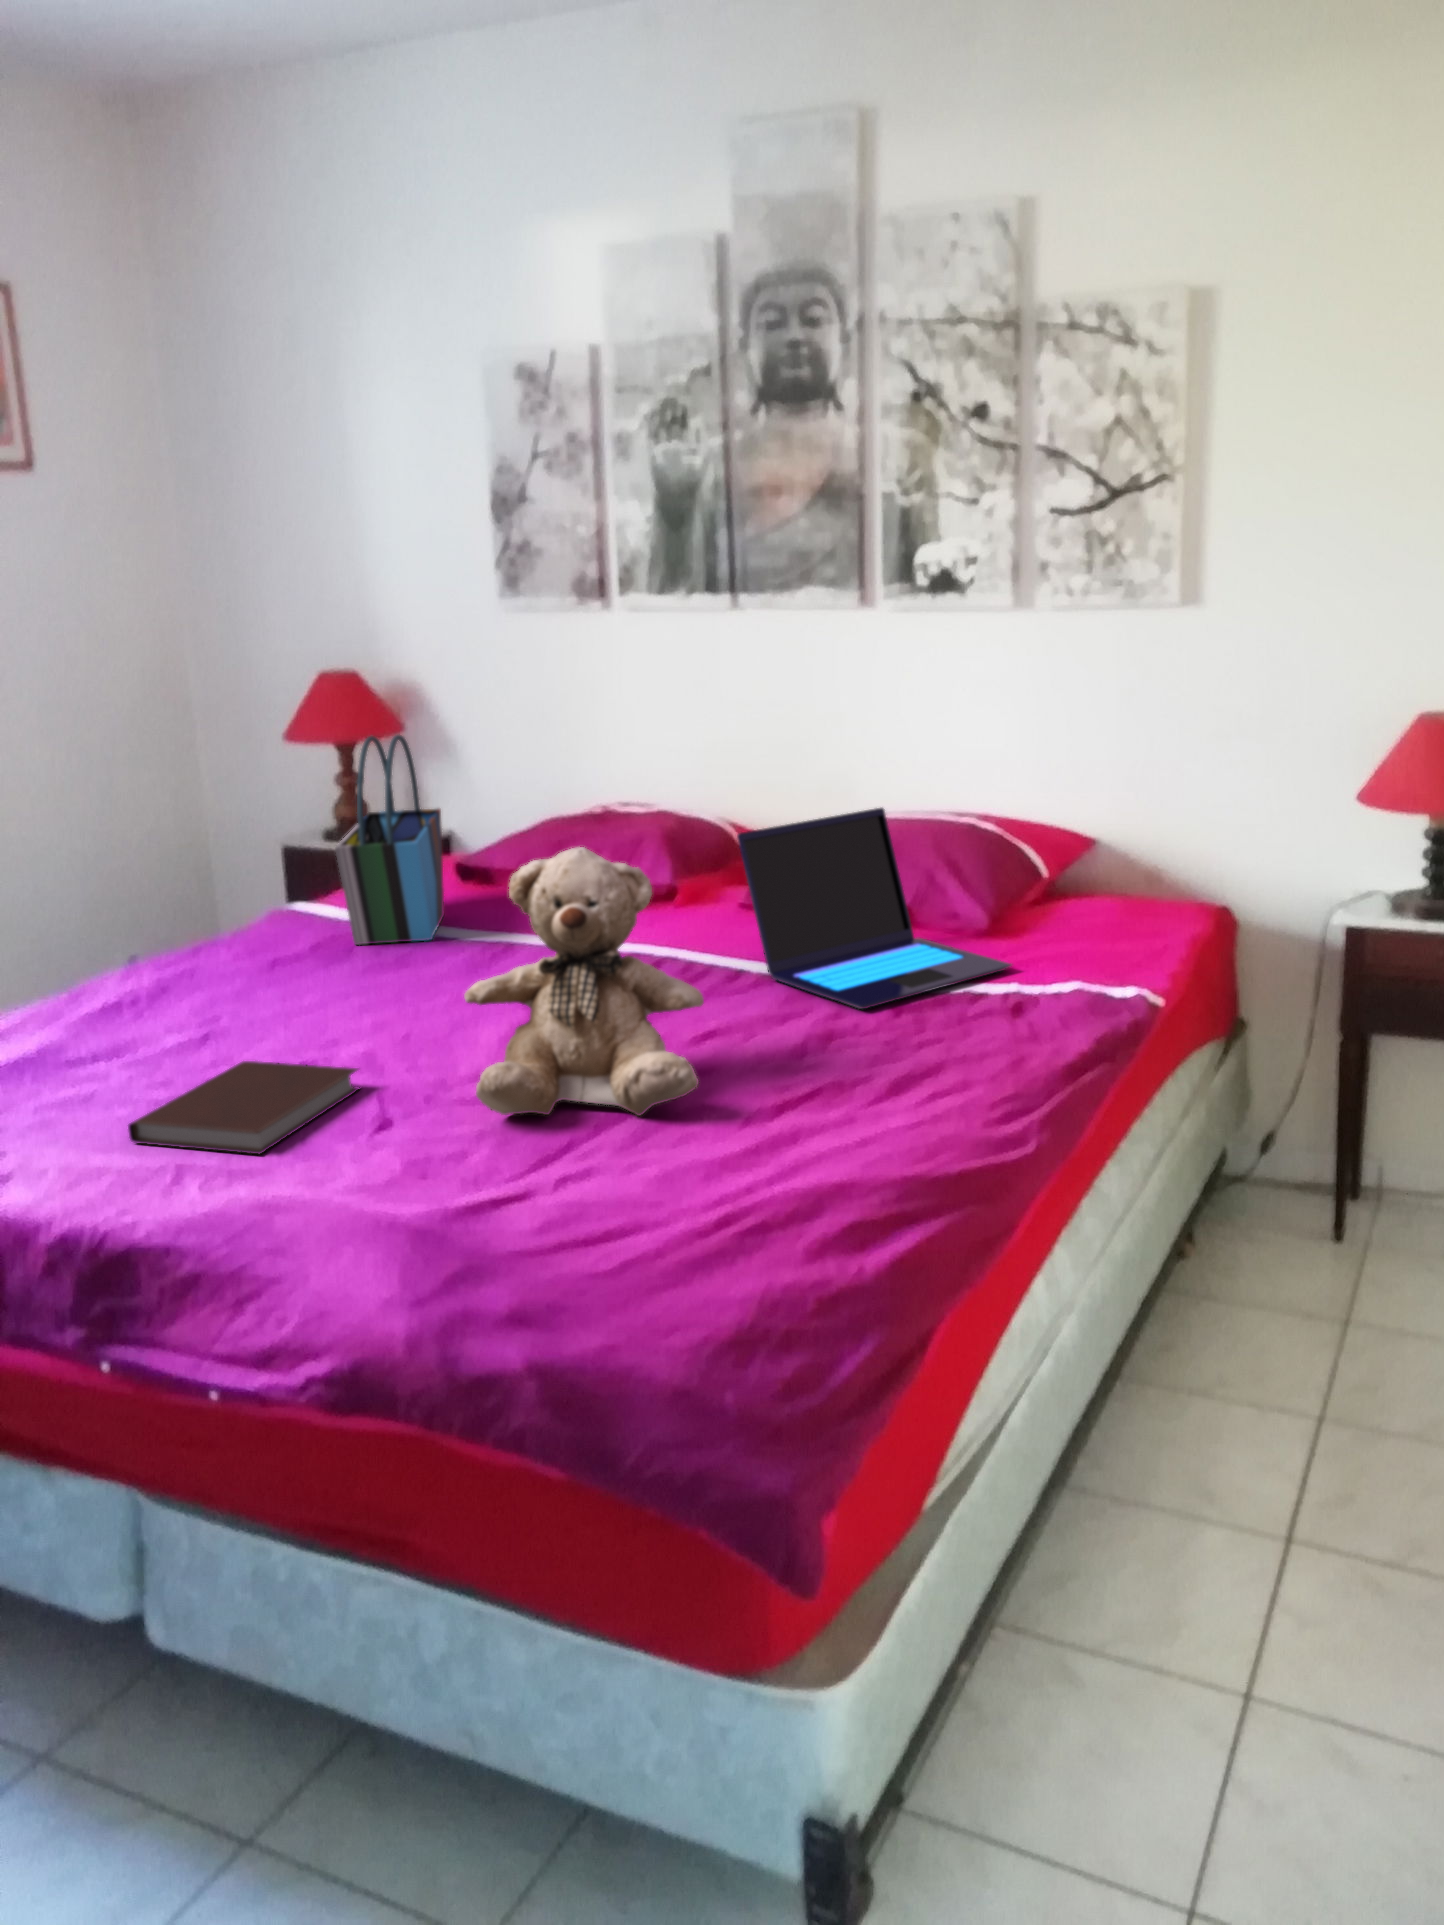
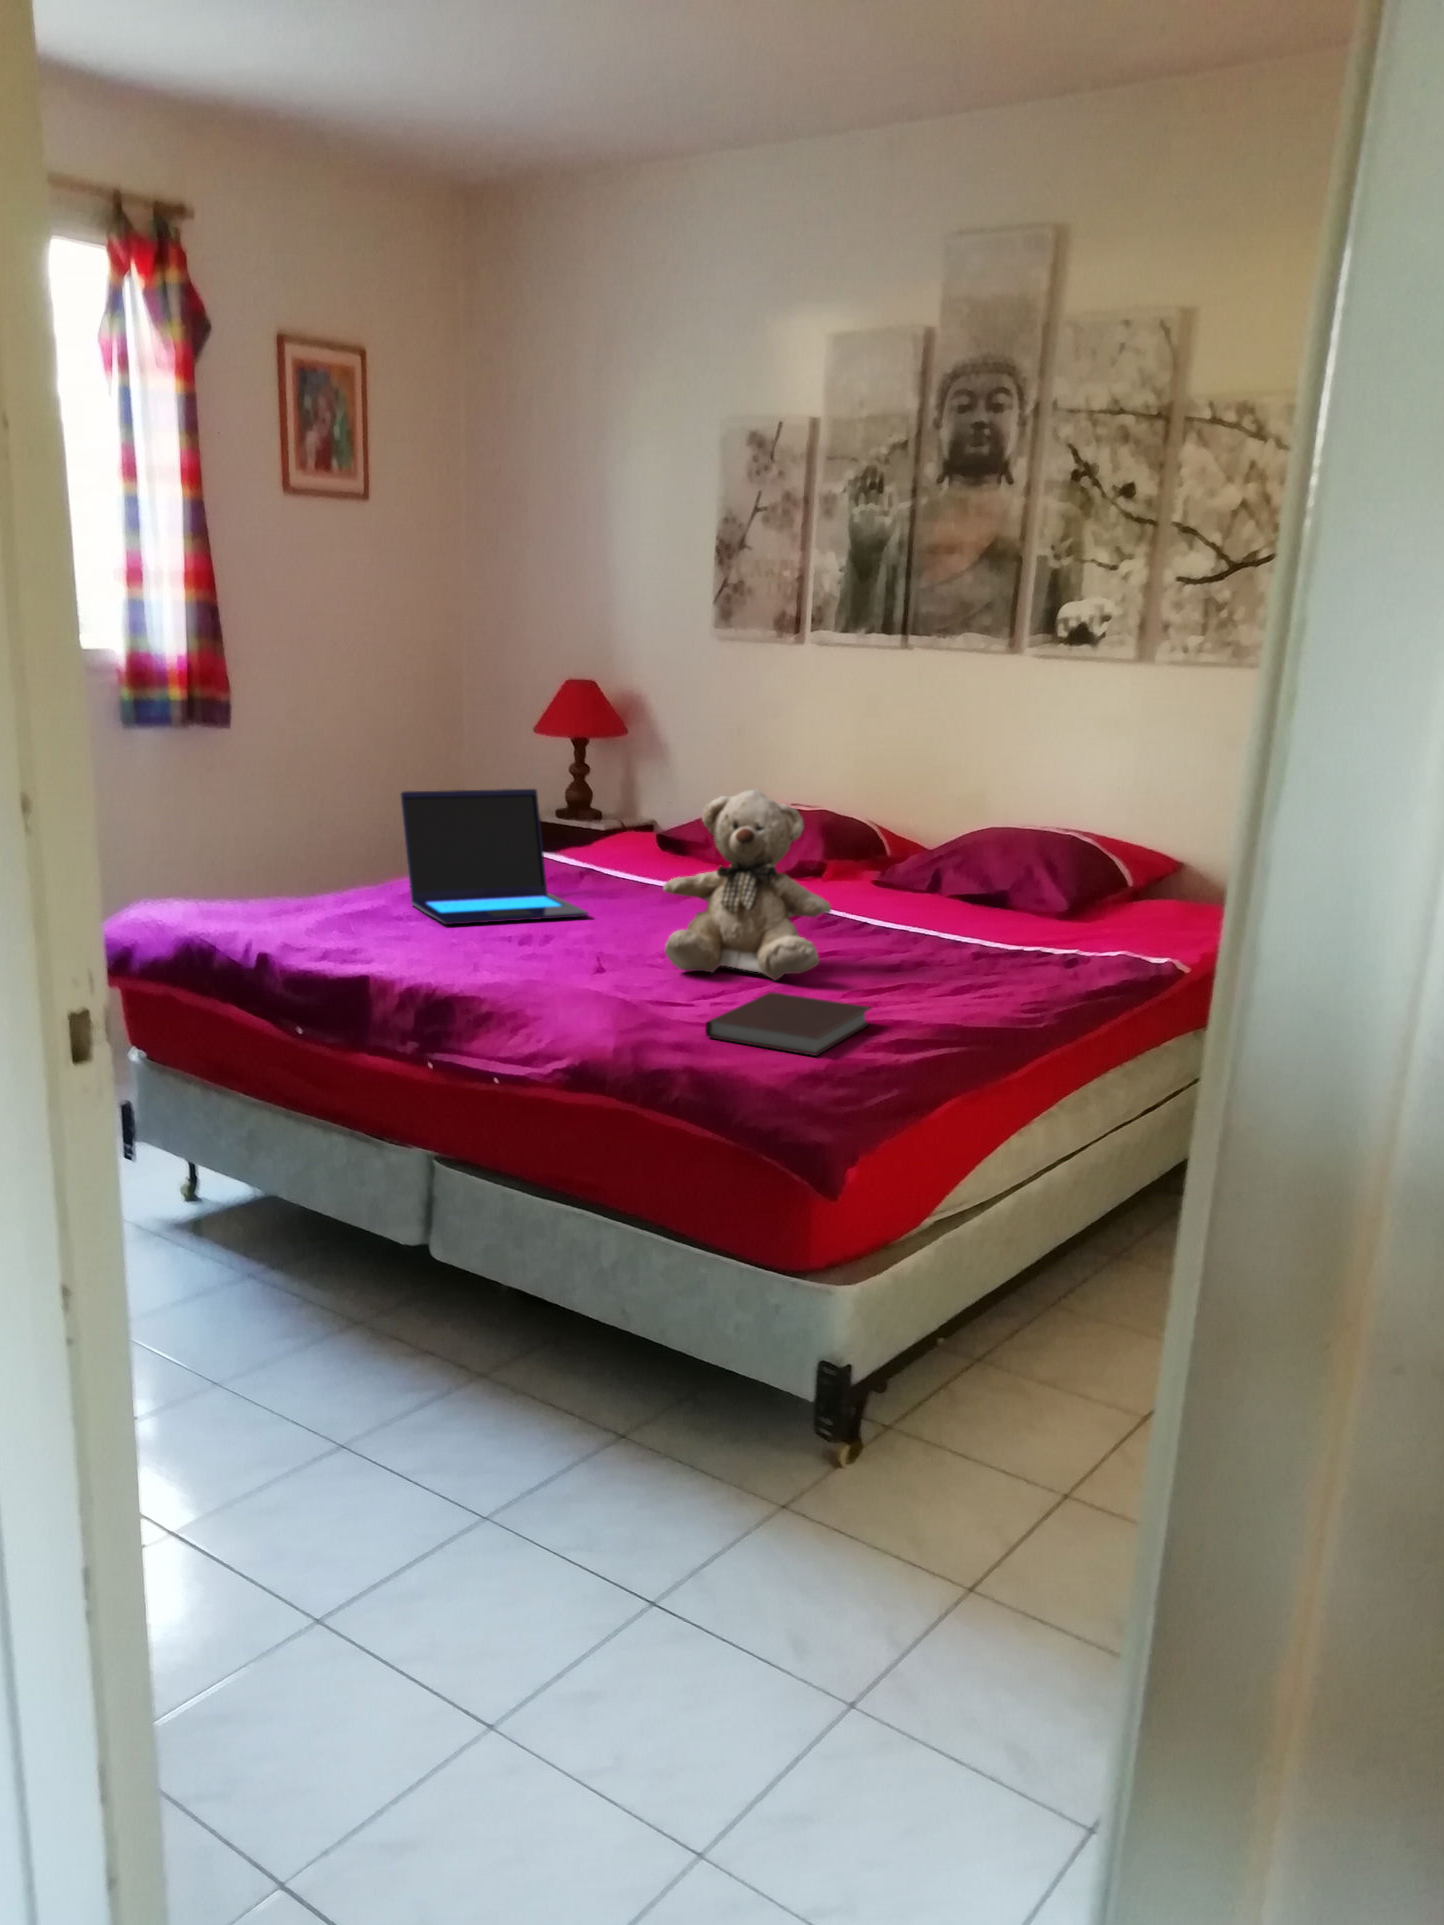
tote bag: present [335,734,444,945] -> none [574,720,652,881]
laptop: present [737,808,1012,1009] -> present [400,789,588,924]
notebook: present [128,1061,360,1154] -> present [705,992,871,1056]

